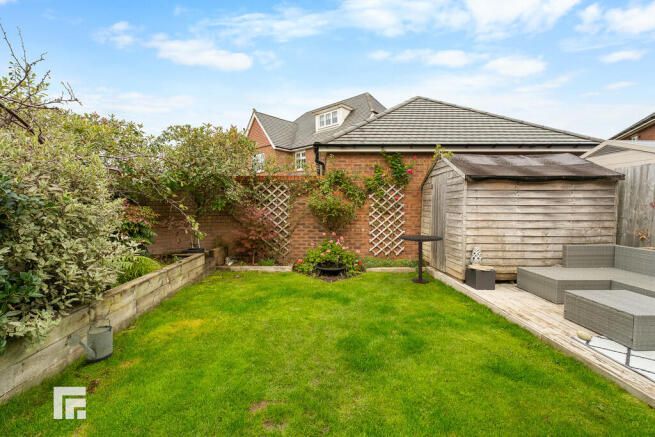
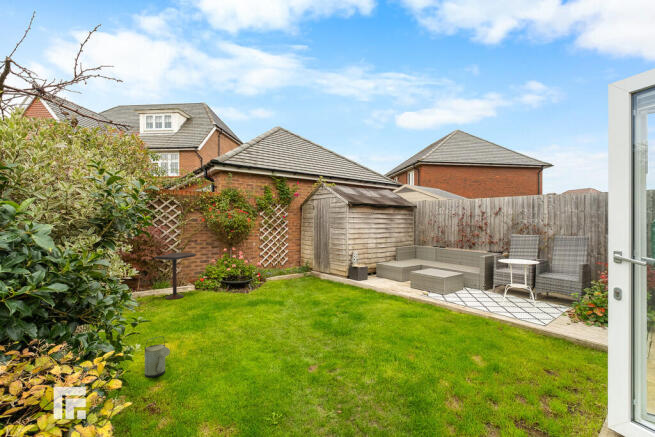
pedestal table: present [399,235,443,283] -> present [154,253,196,299]

